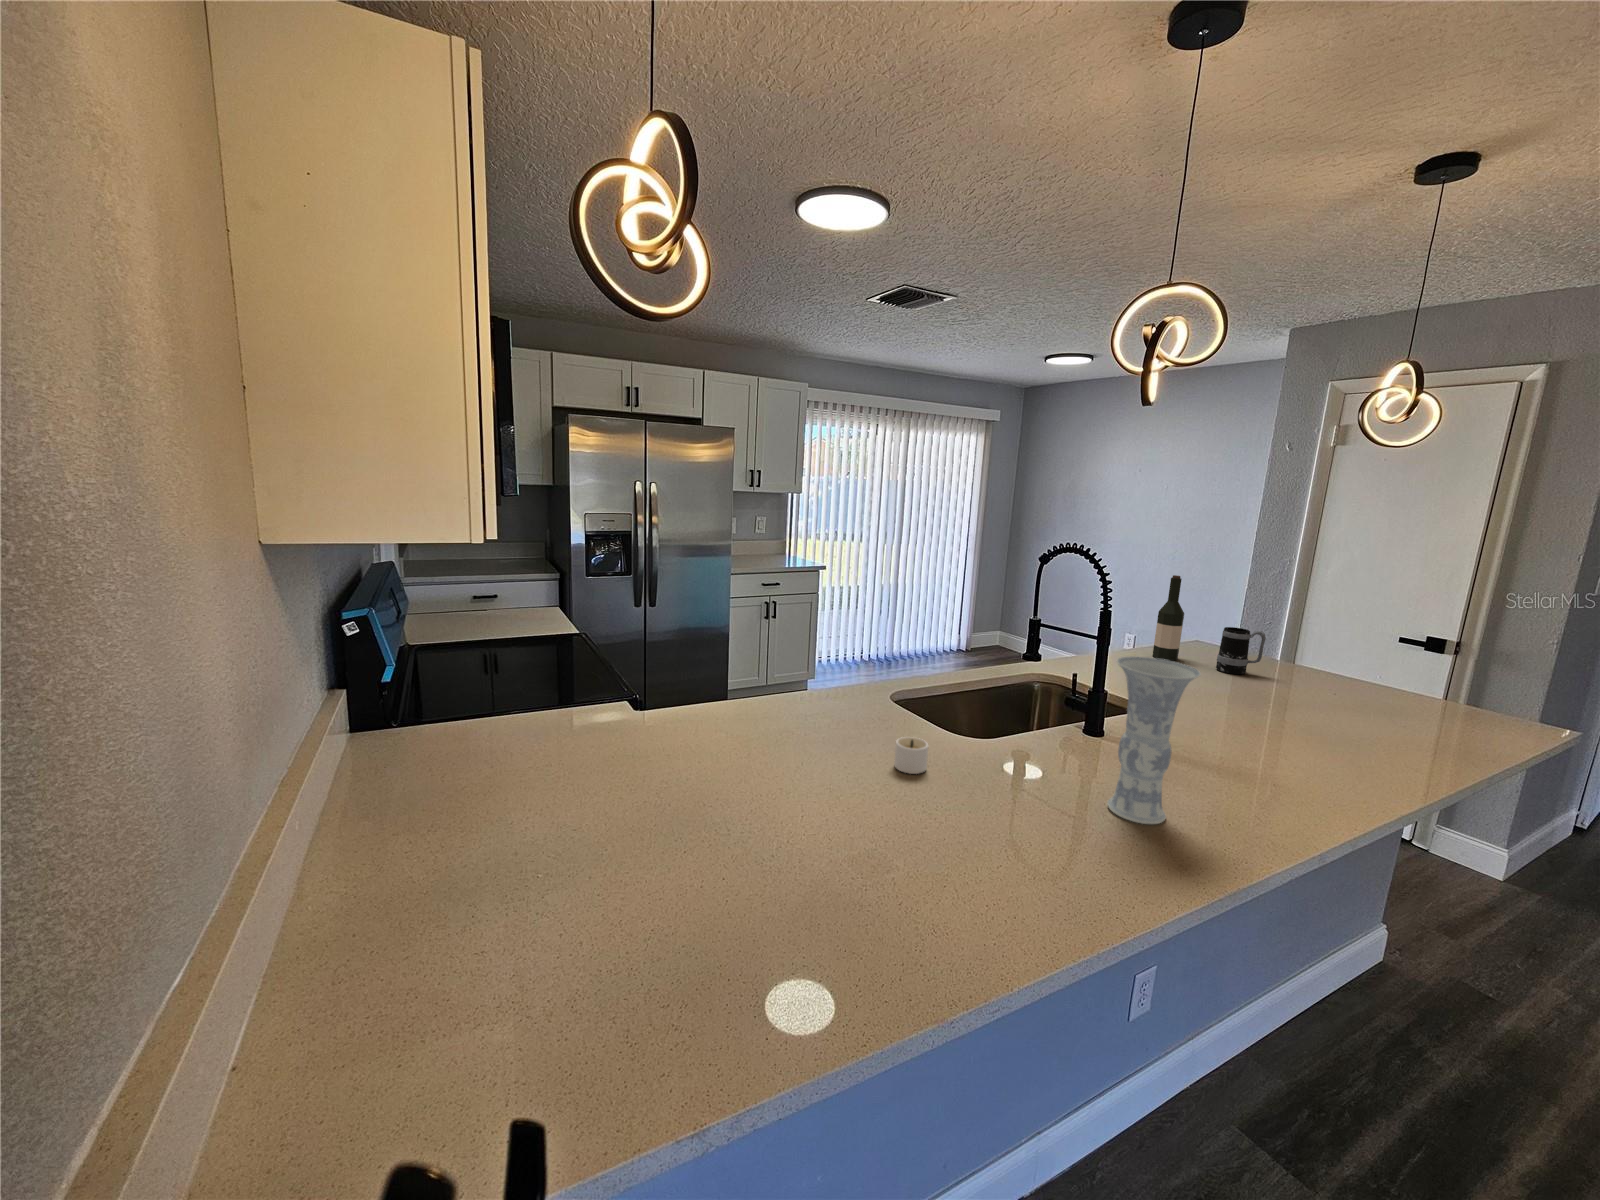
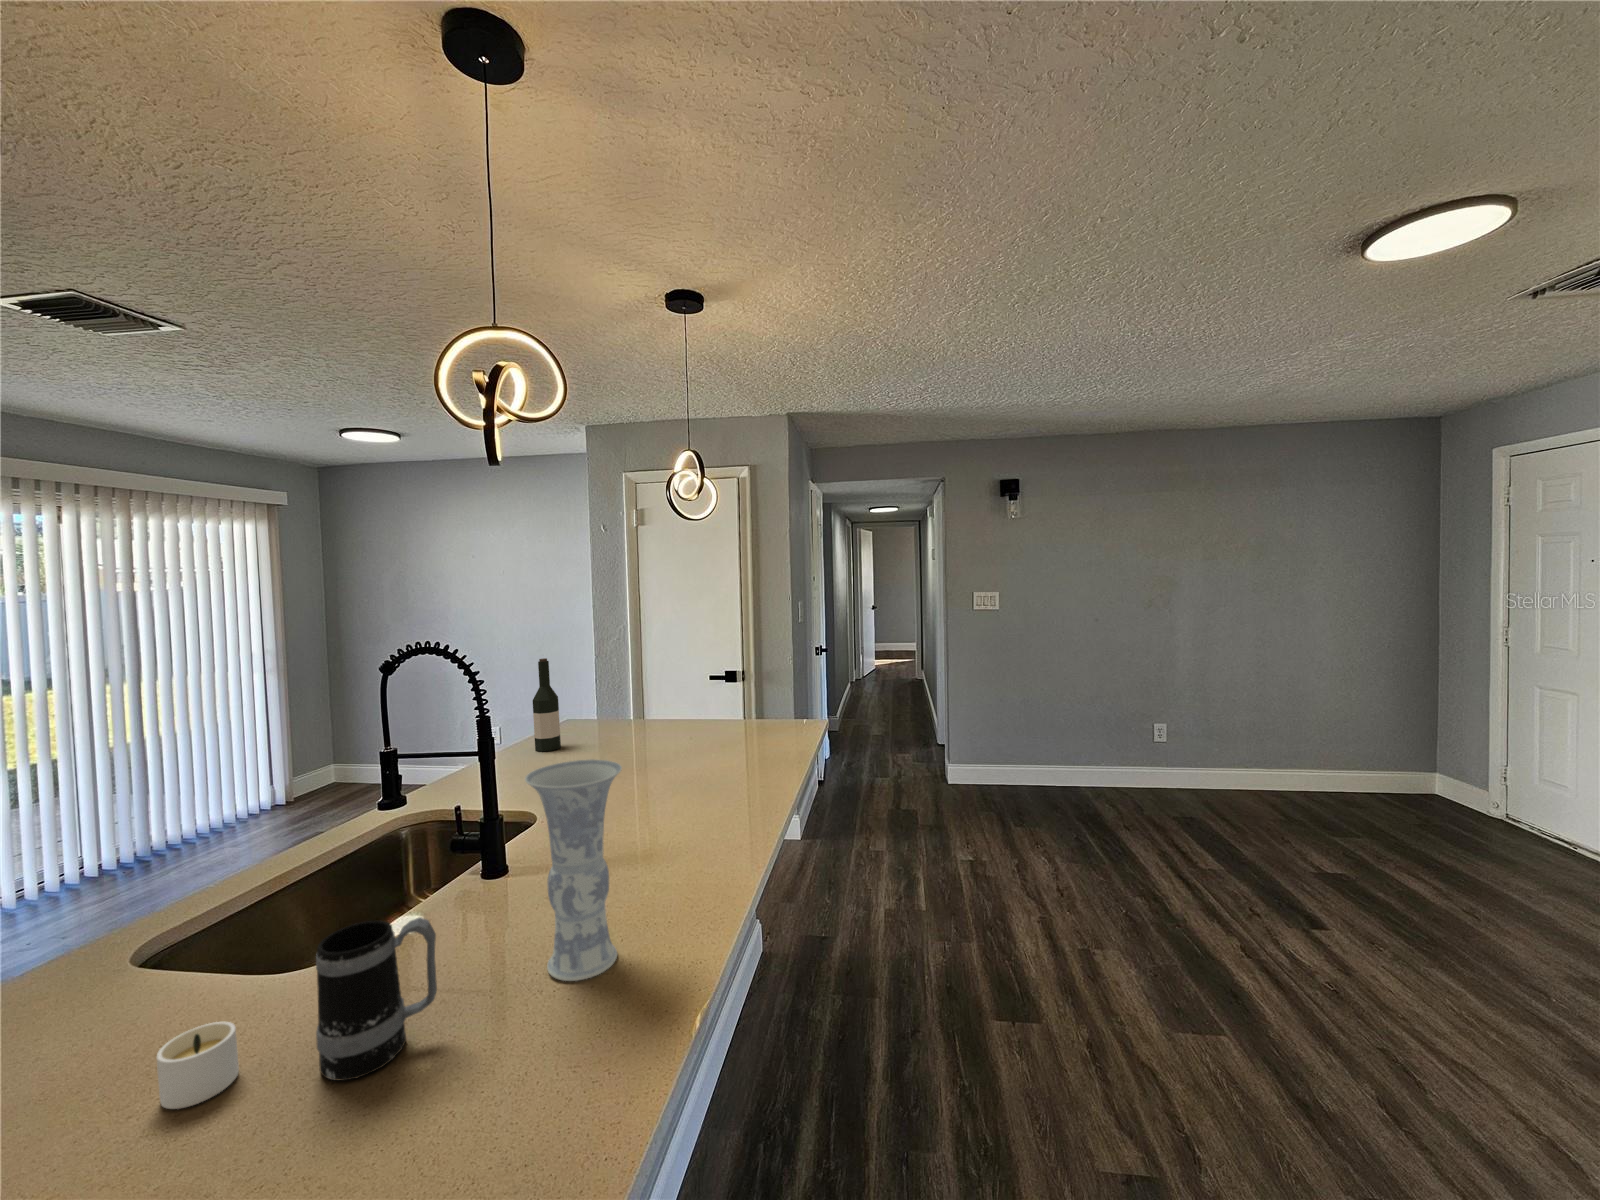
mug: present [1216,627,1266,674] -> present [316,917,437,1081]

